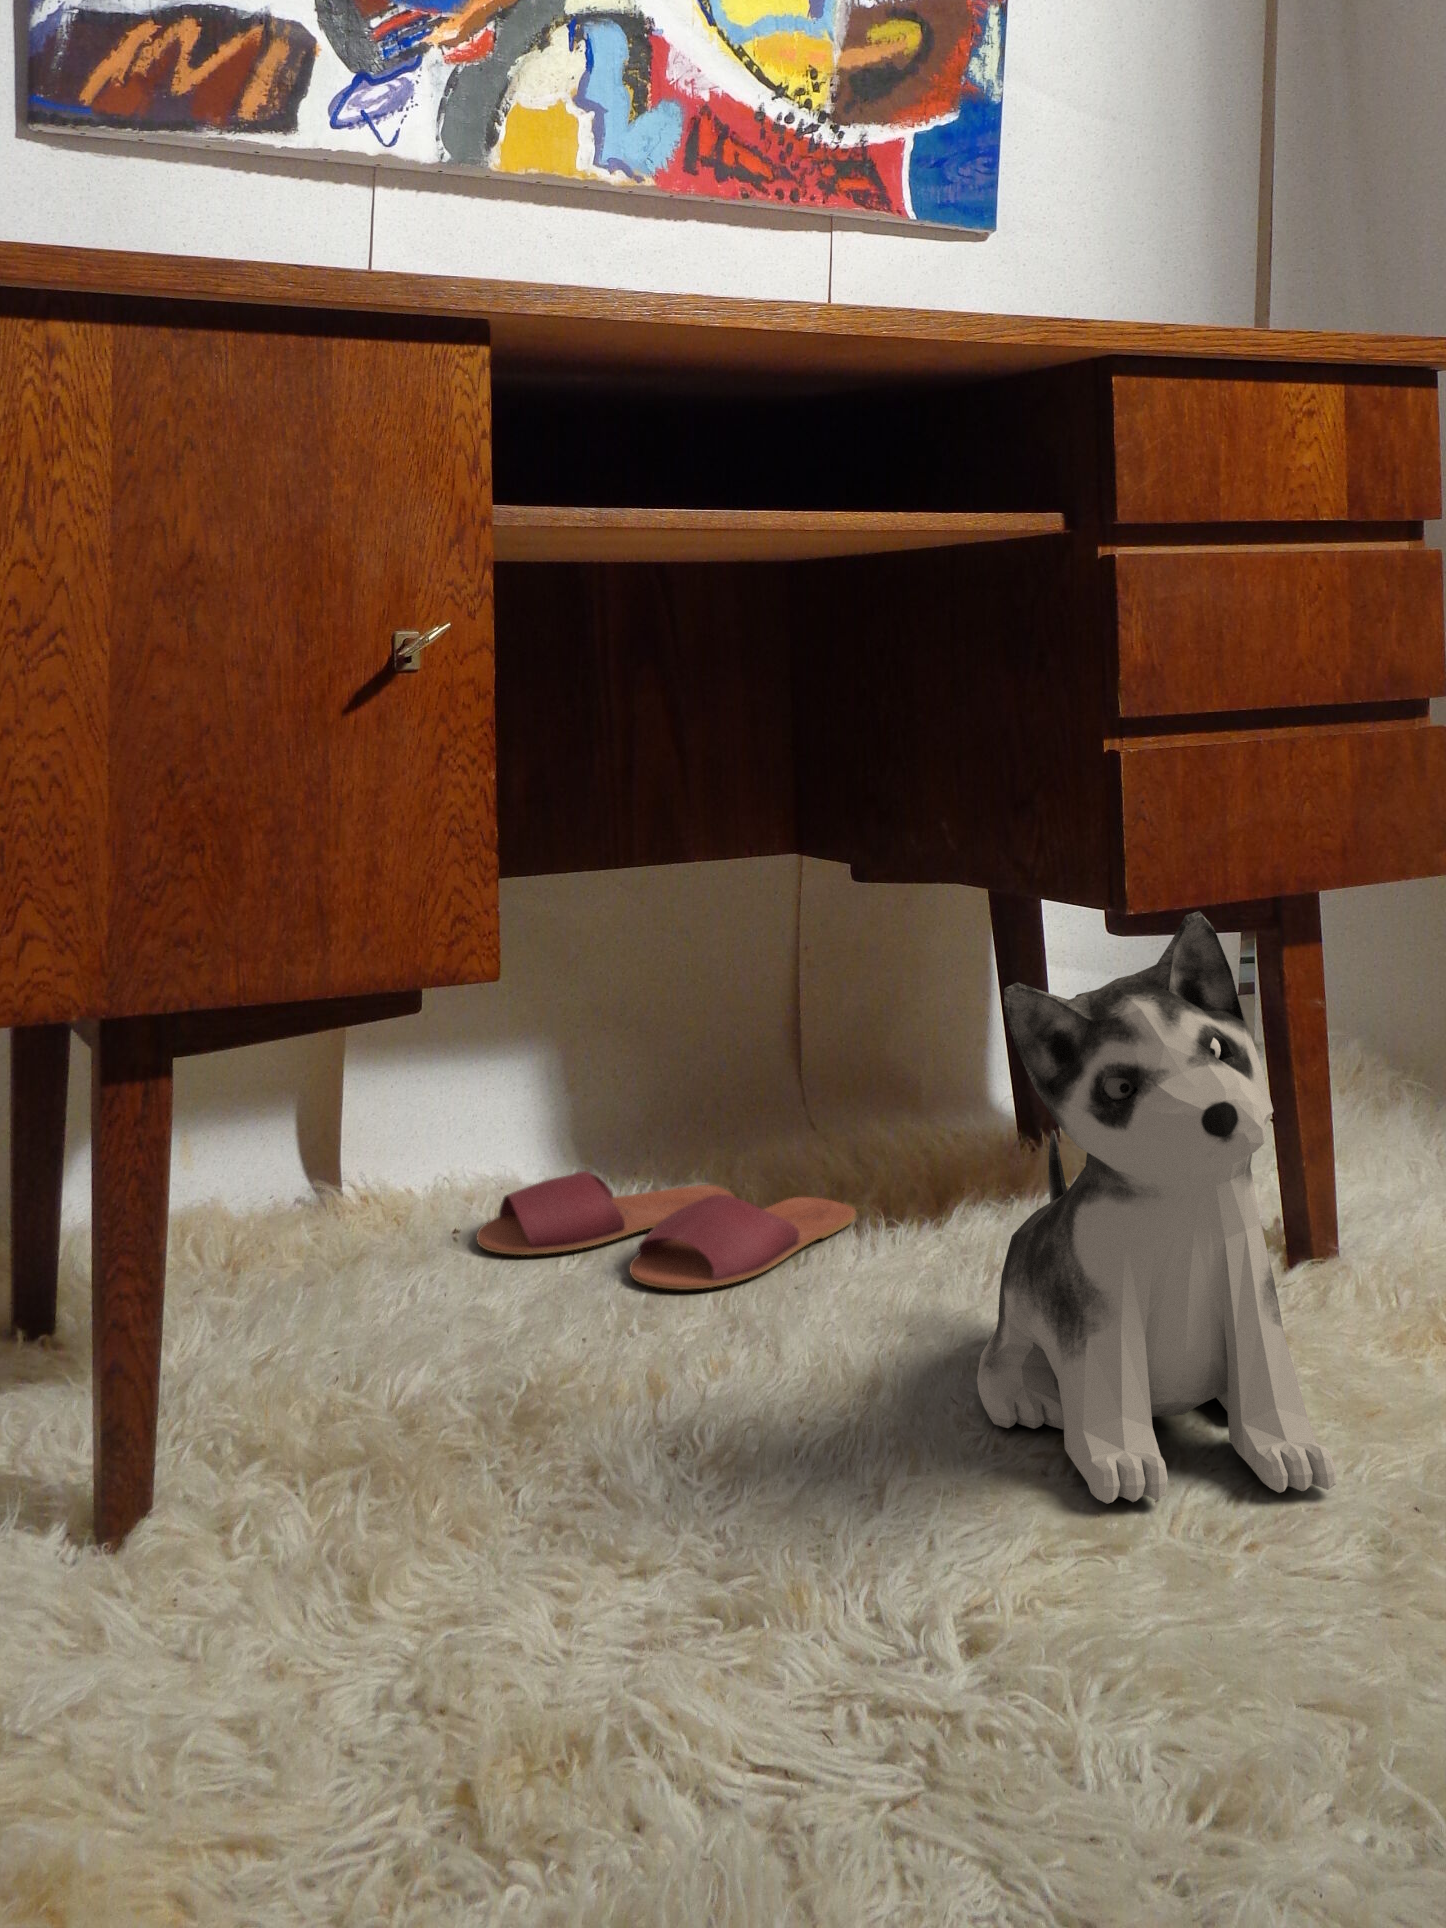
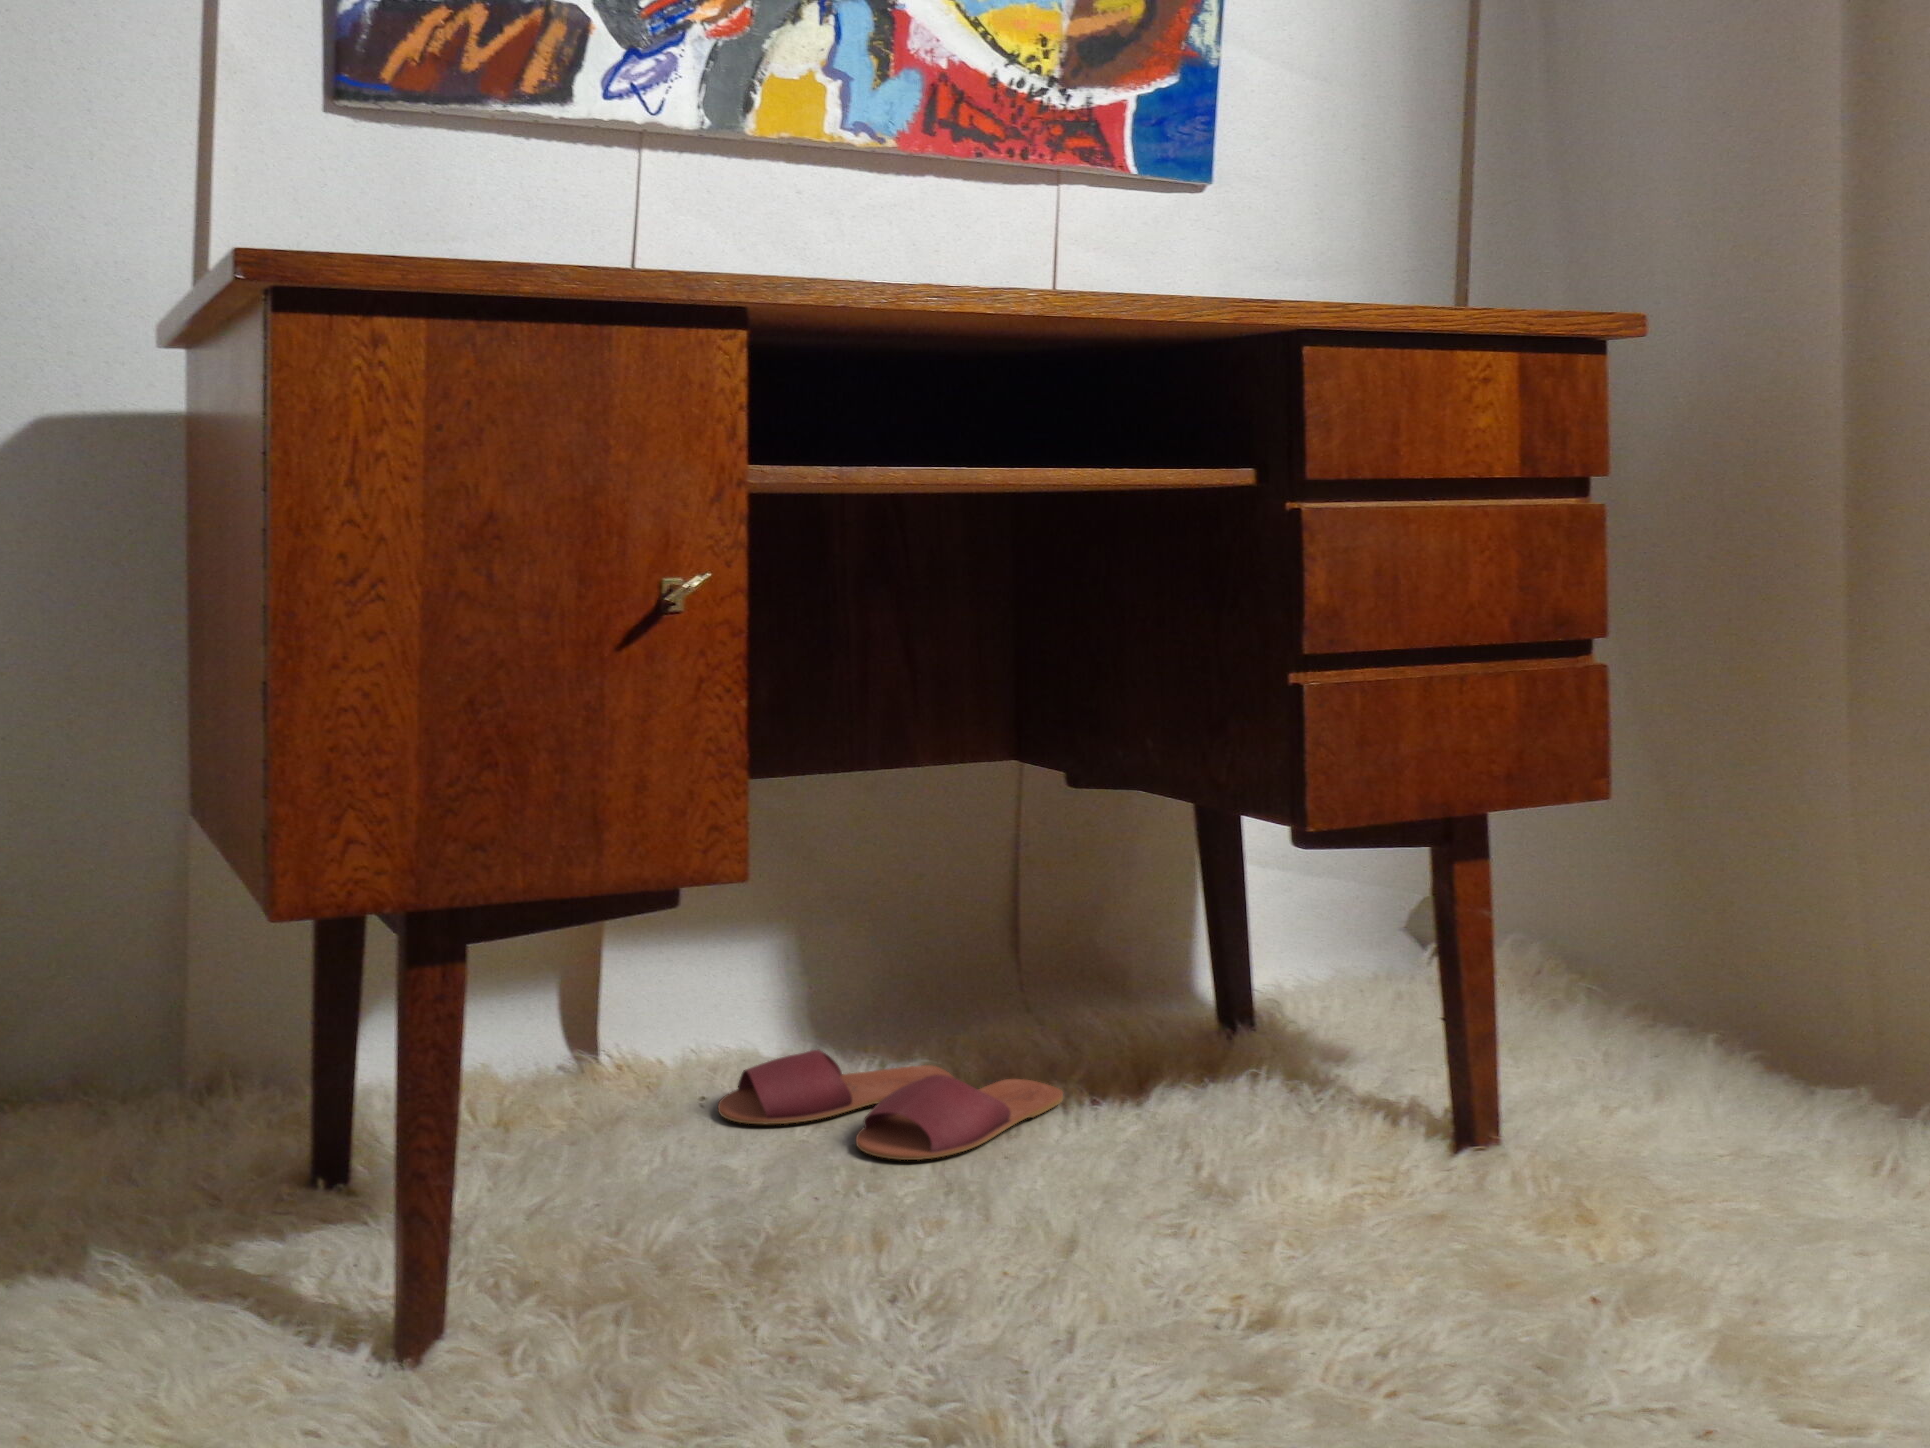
plush toy: present [977,911,1336,1504] -> none [1164,835,1479,1358]

